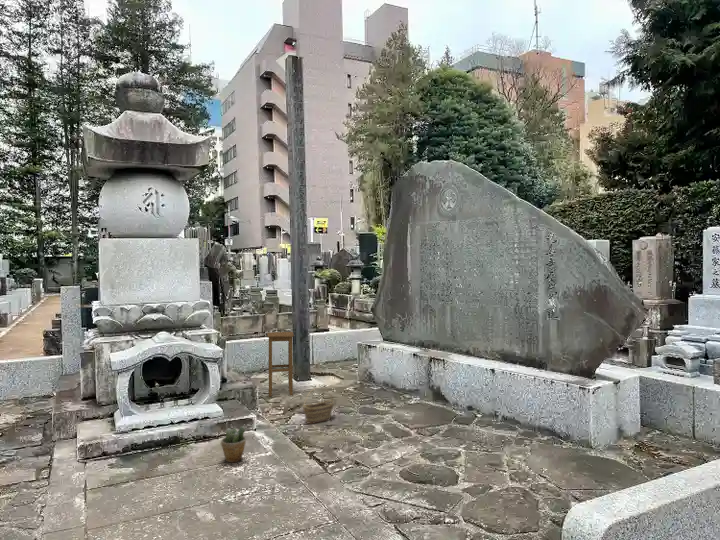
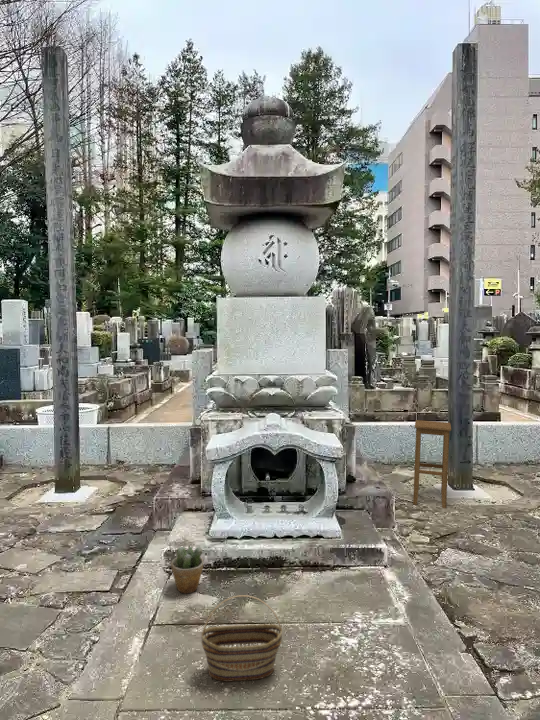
basket: present [303,398,333,424] -> present [202,595,282,681]
potted plant: present [221,426,246,463] -> present [171,547,204,593]

